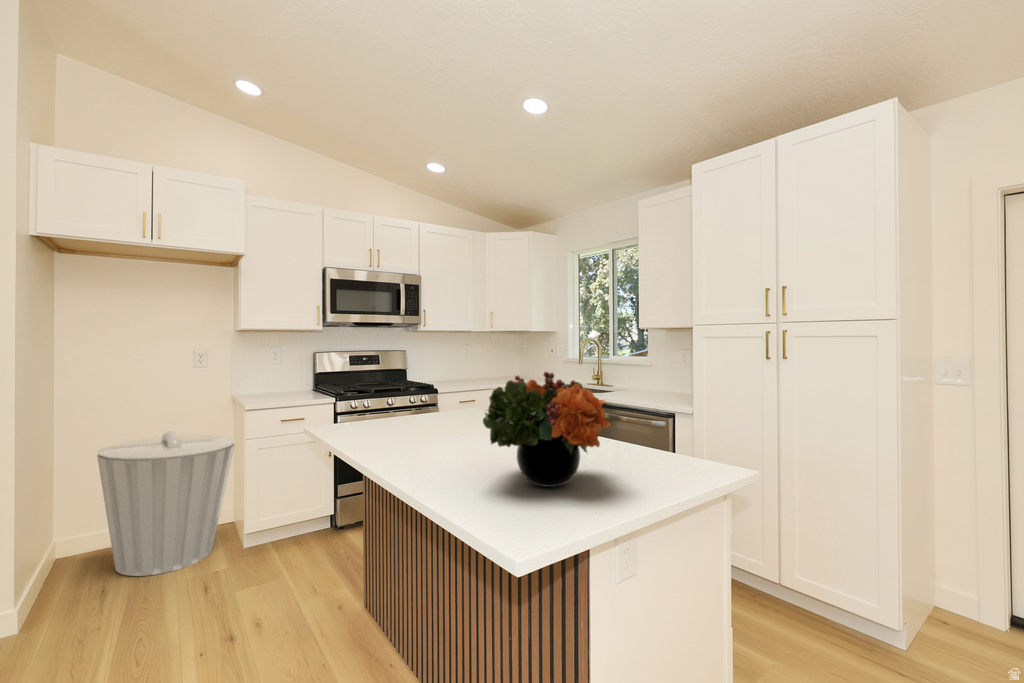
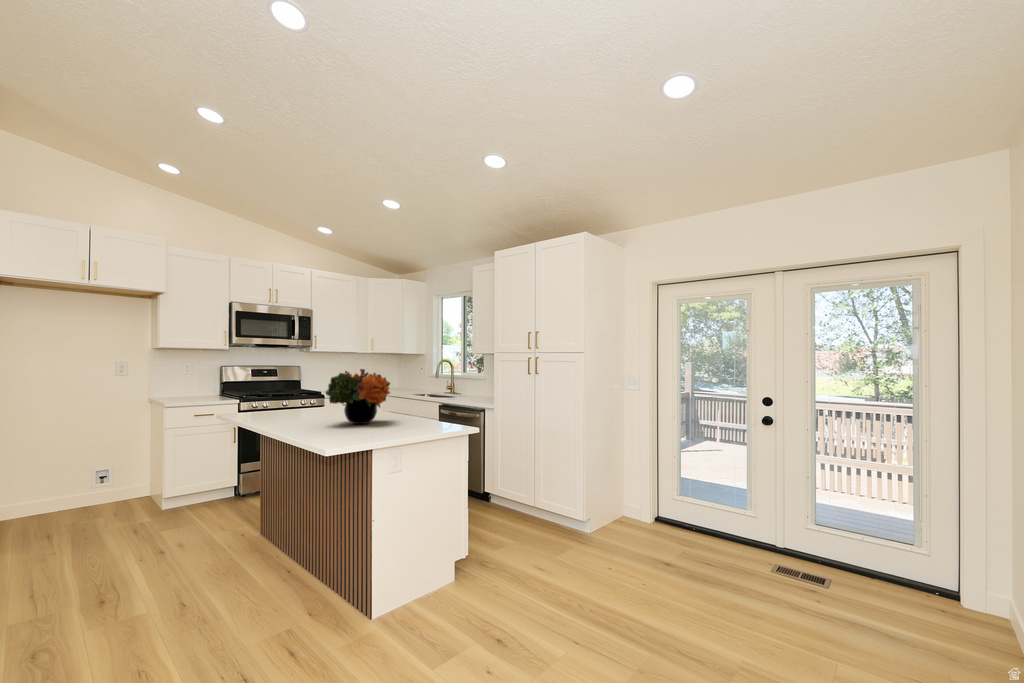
trash can: present [97,431,235,576] -> none [42,425,156,532]

